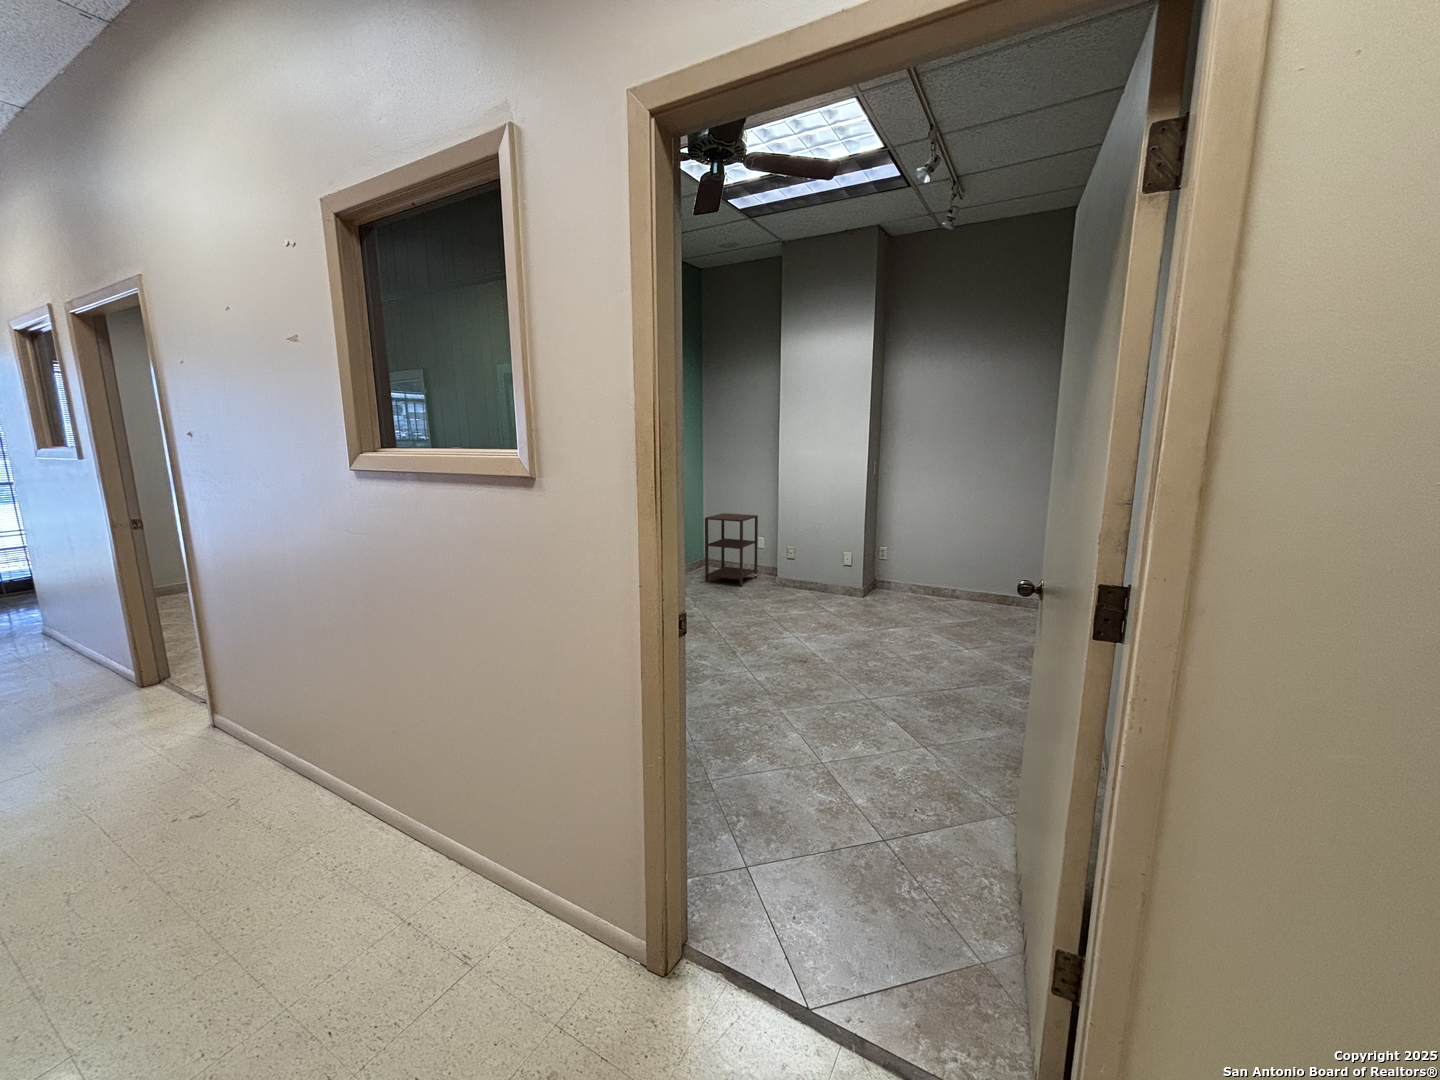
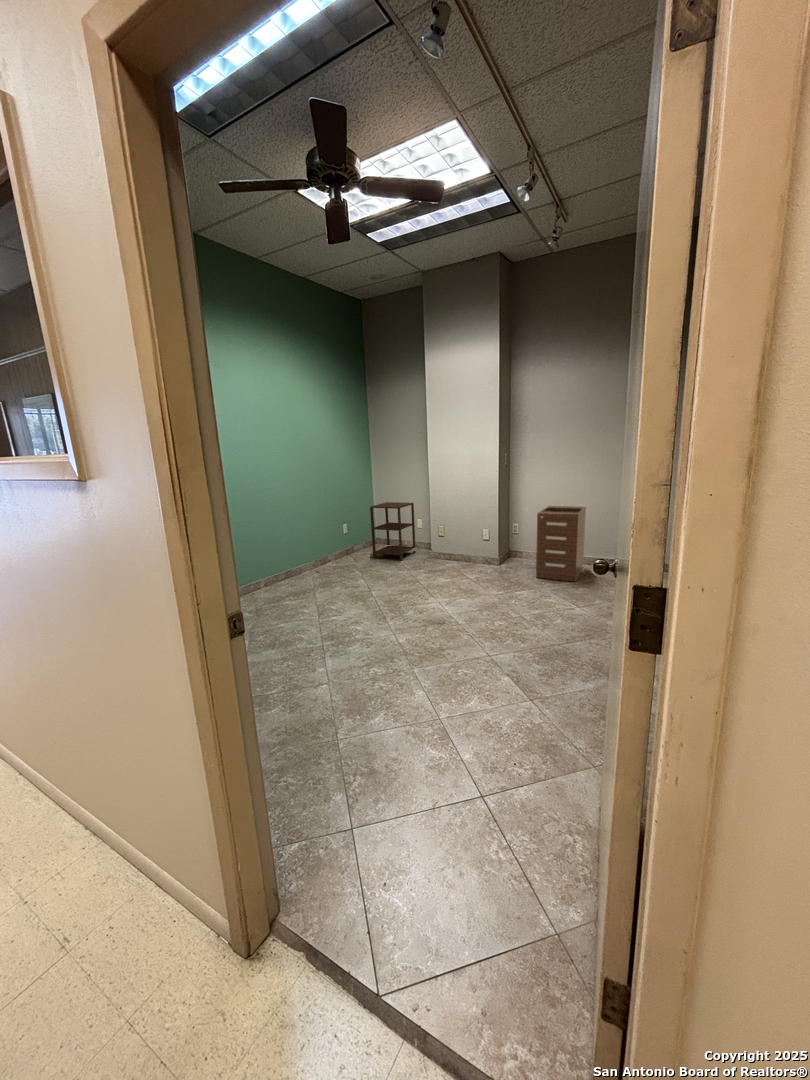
filing cabinet: none [912,526,973,619] -> present [536,506,586,582]

